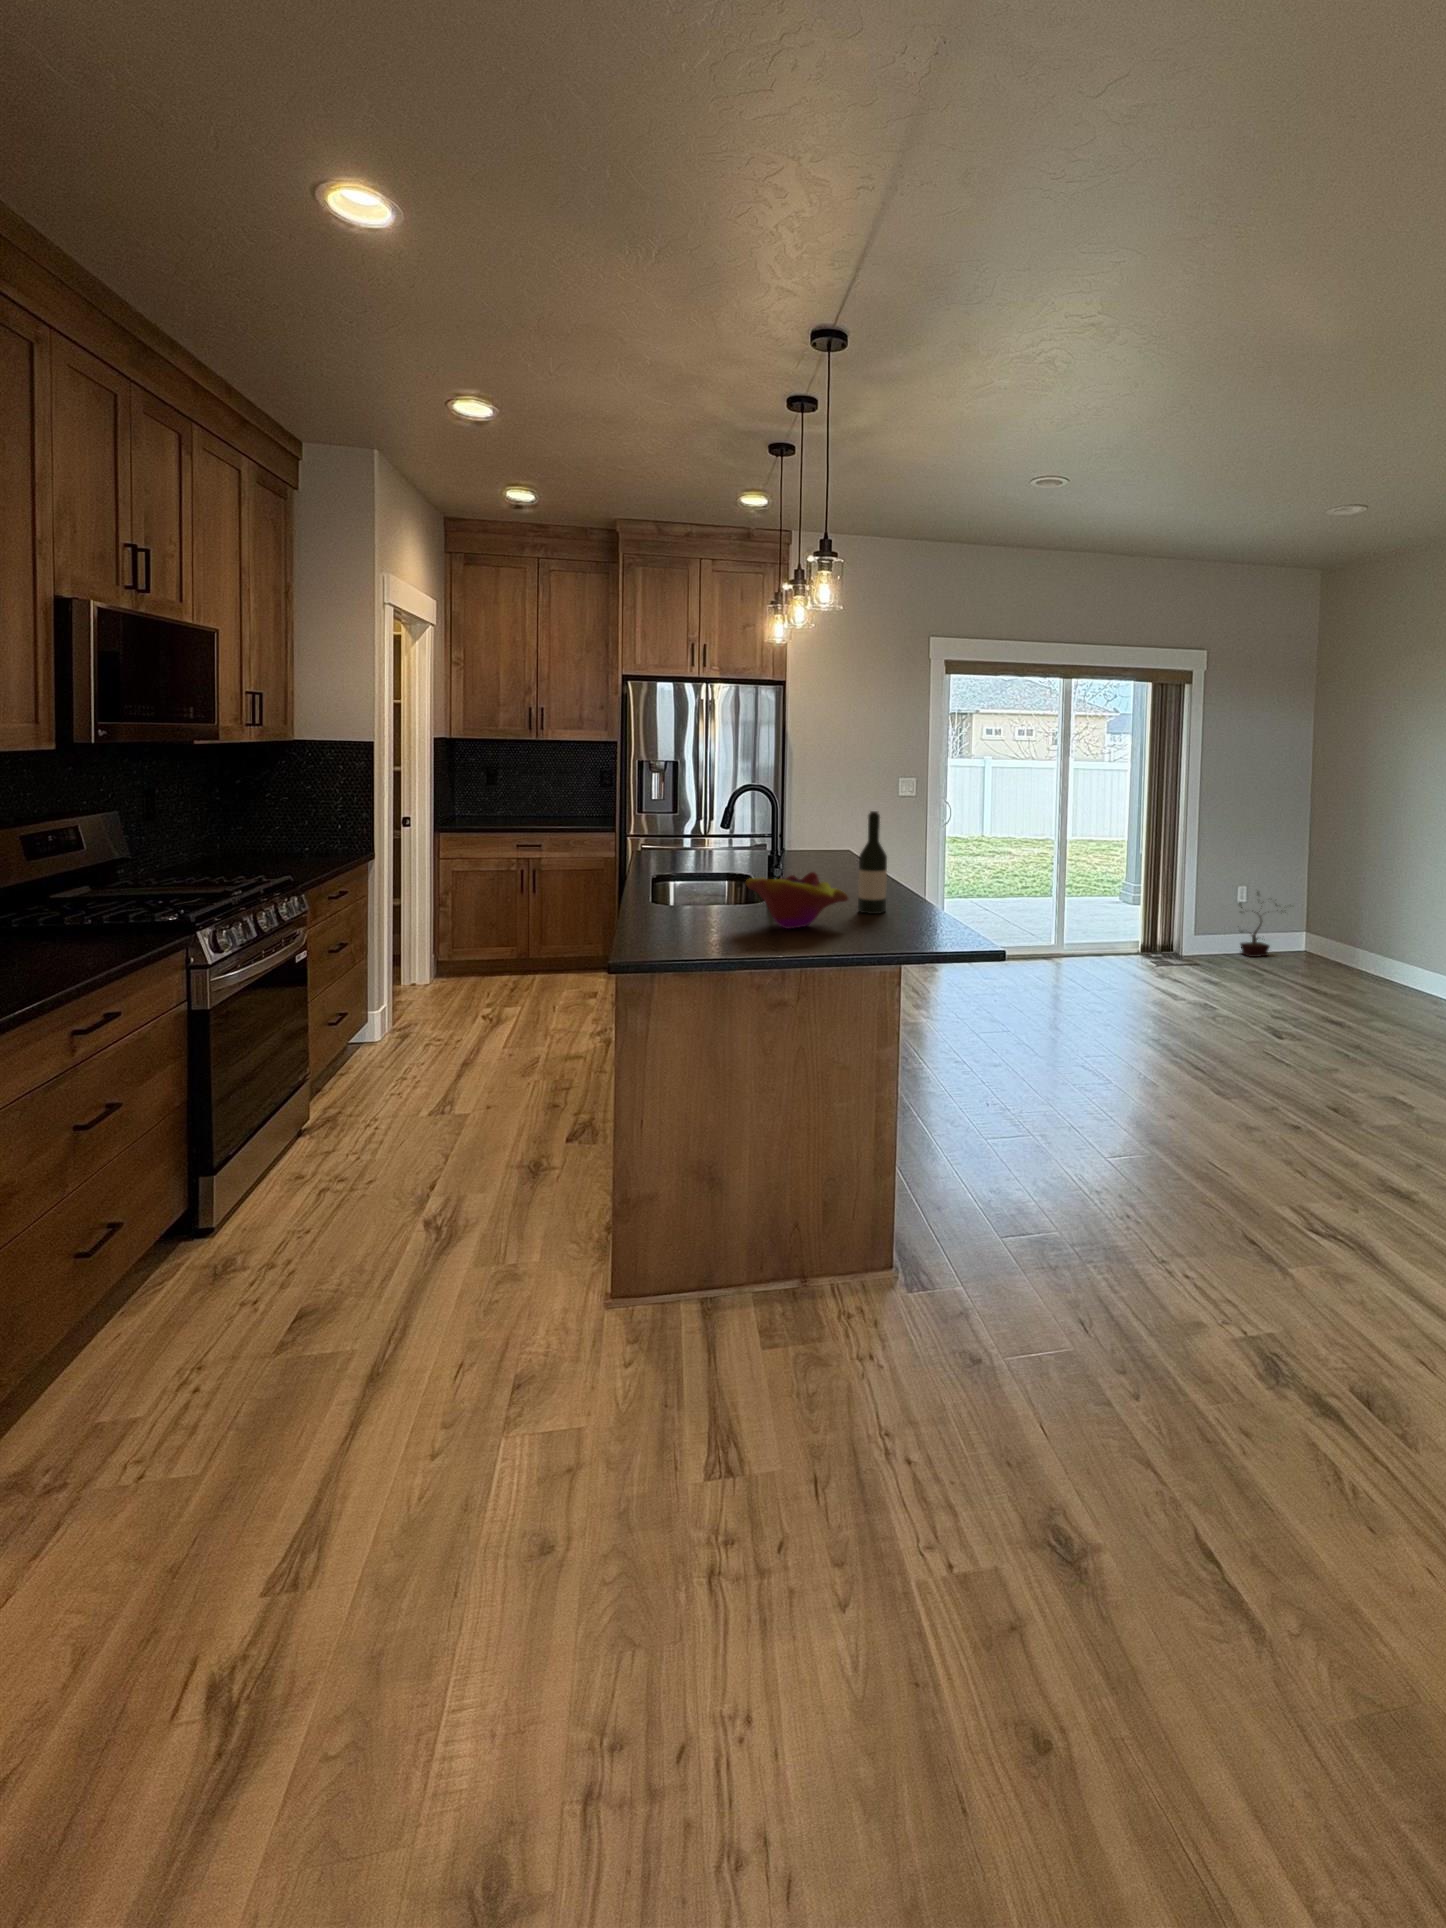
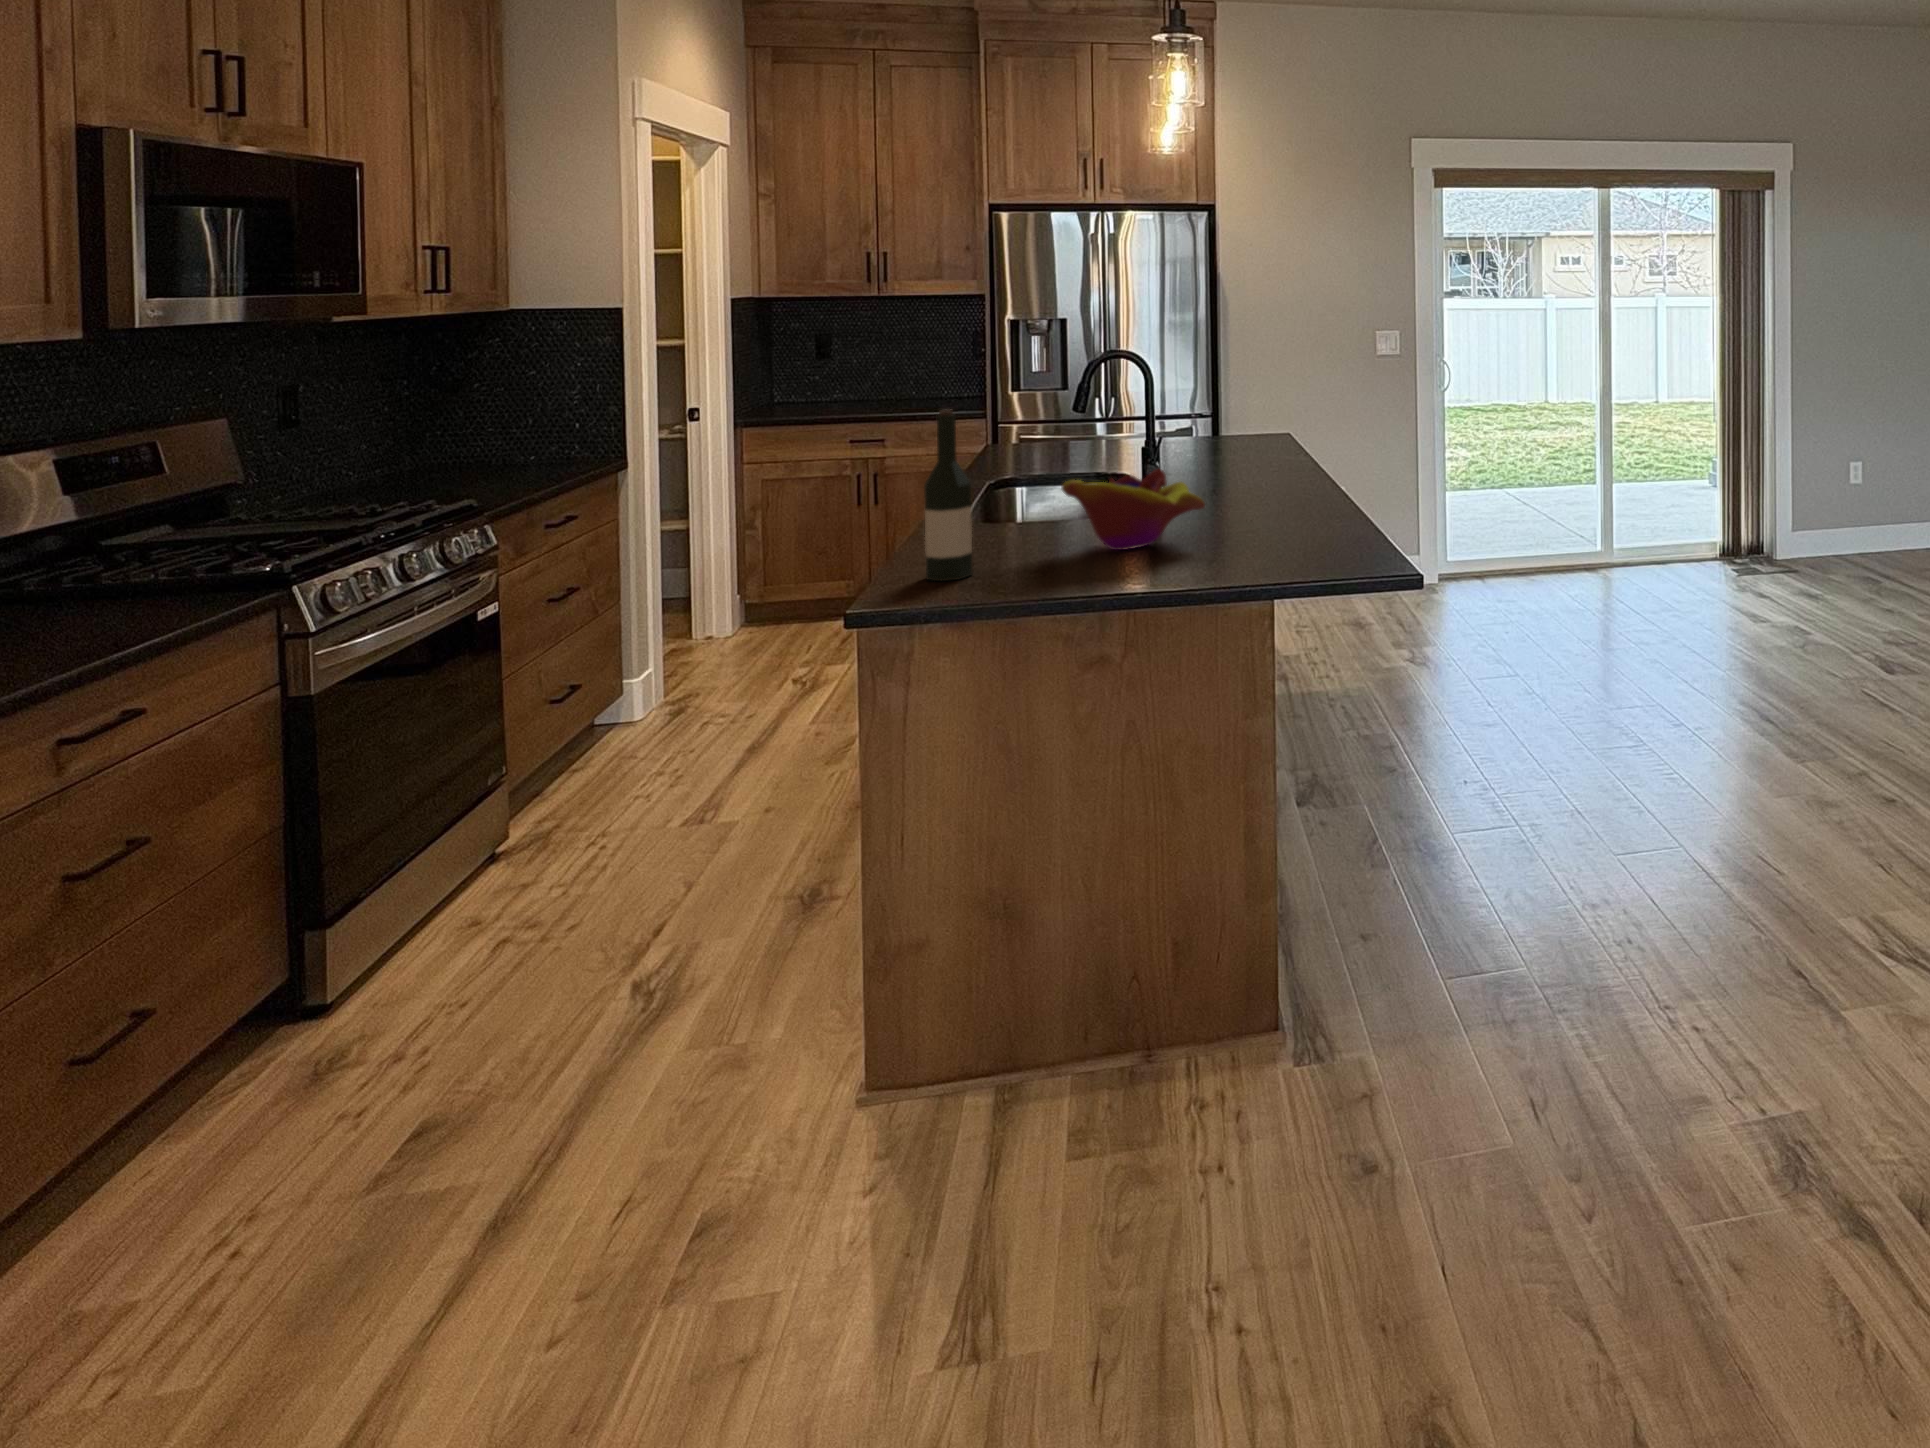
wine bottle: present [858,811,887,914] -> present [924,409,973,581]
potted plant: present [1240,892,1270,957] -> none [1842,463,1918,554]

